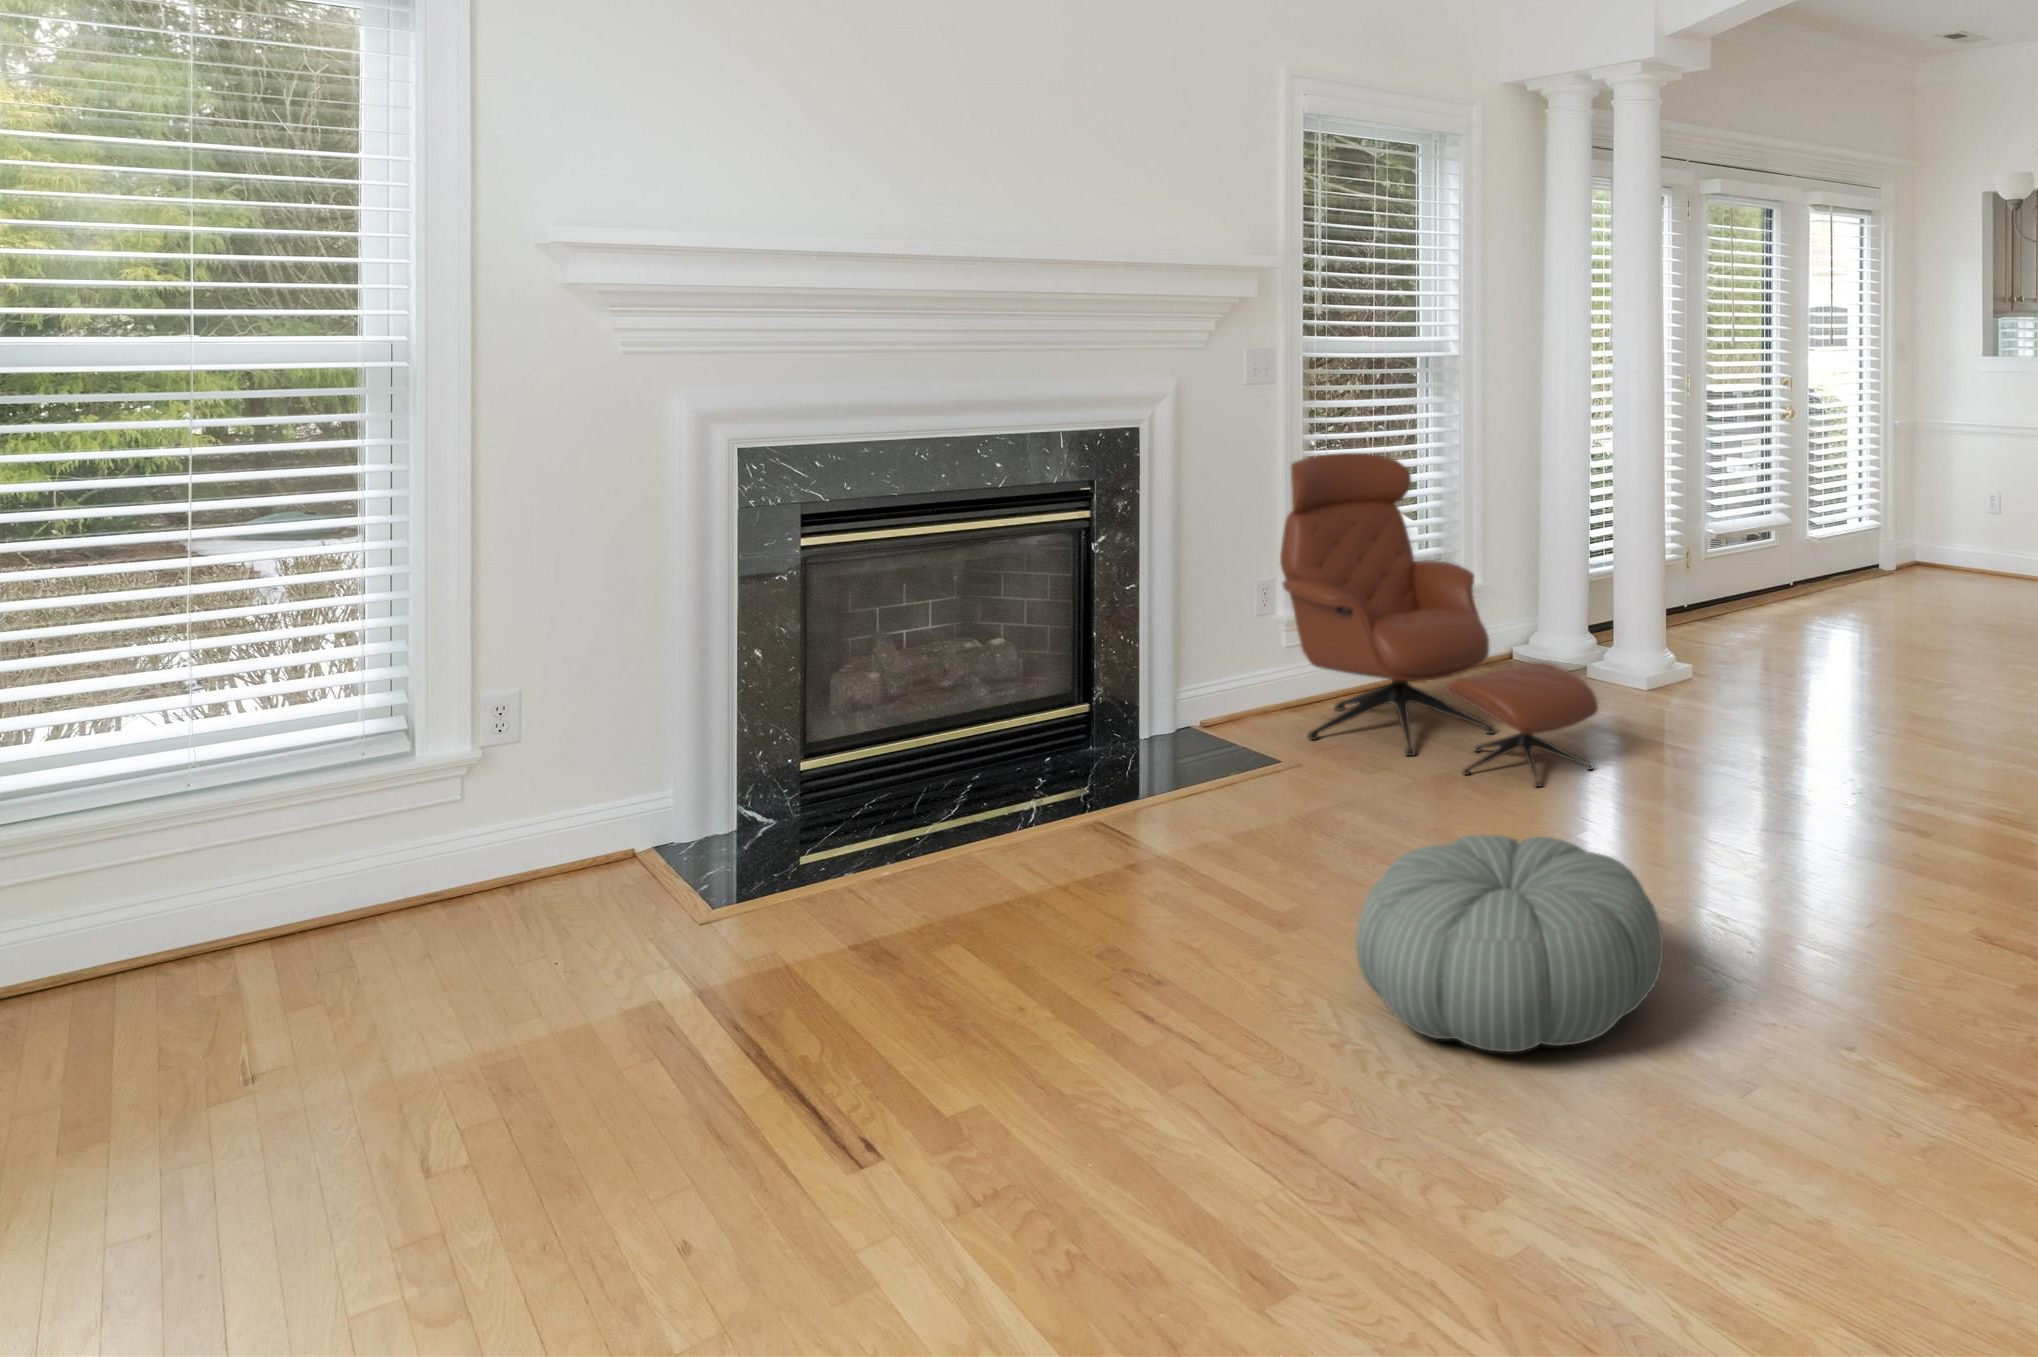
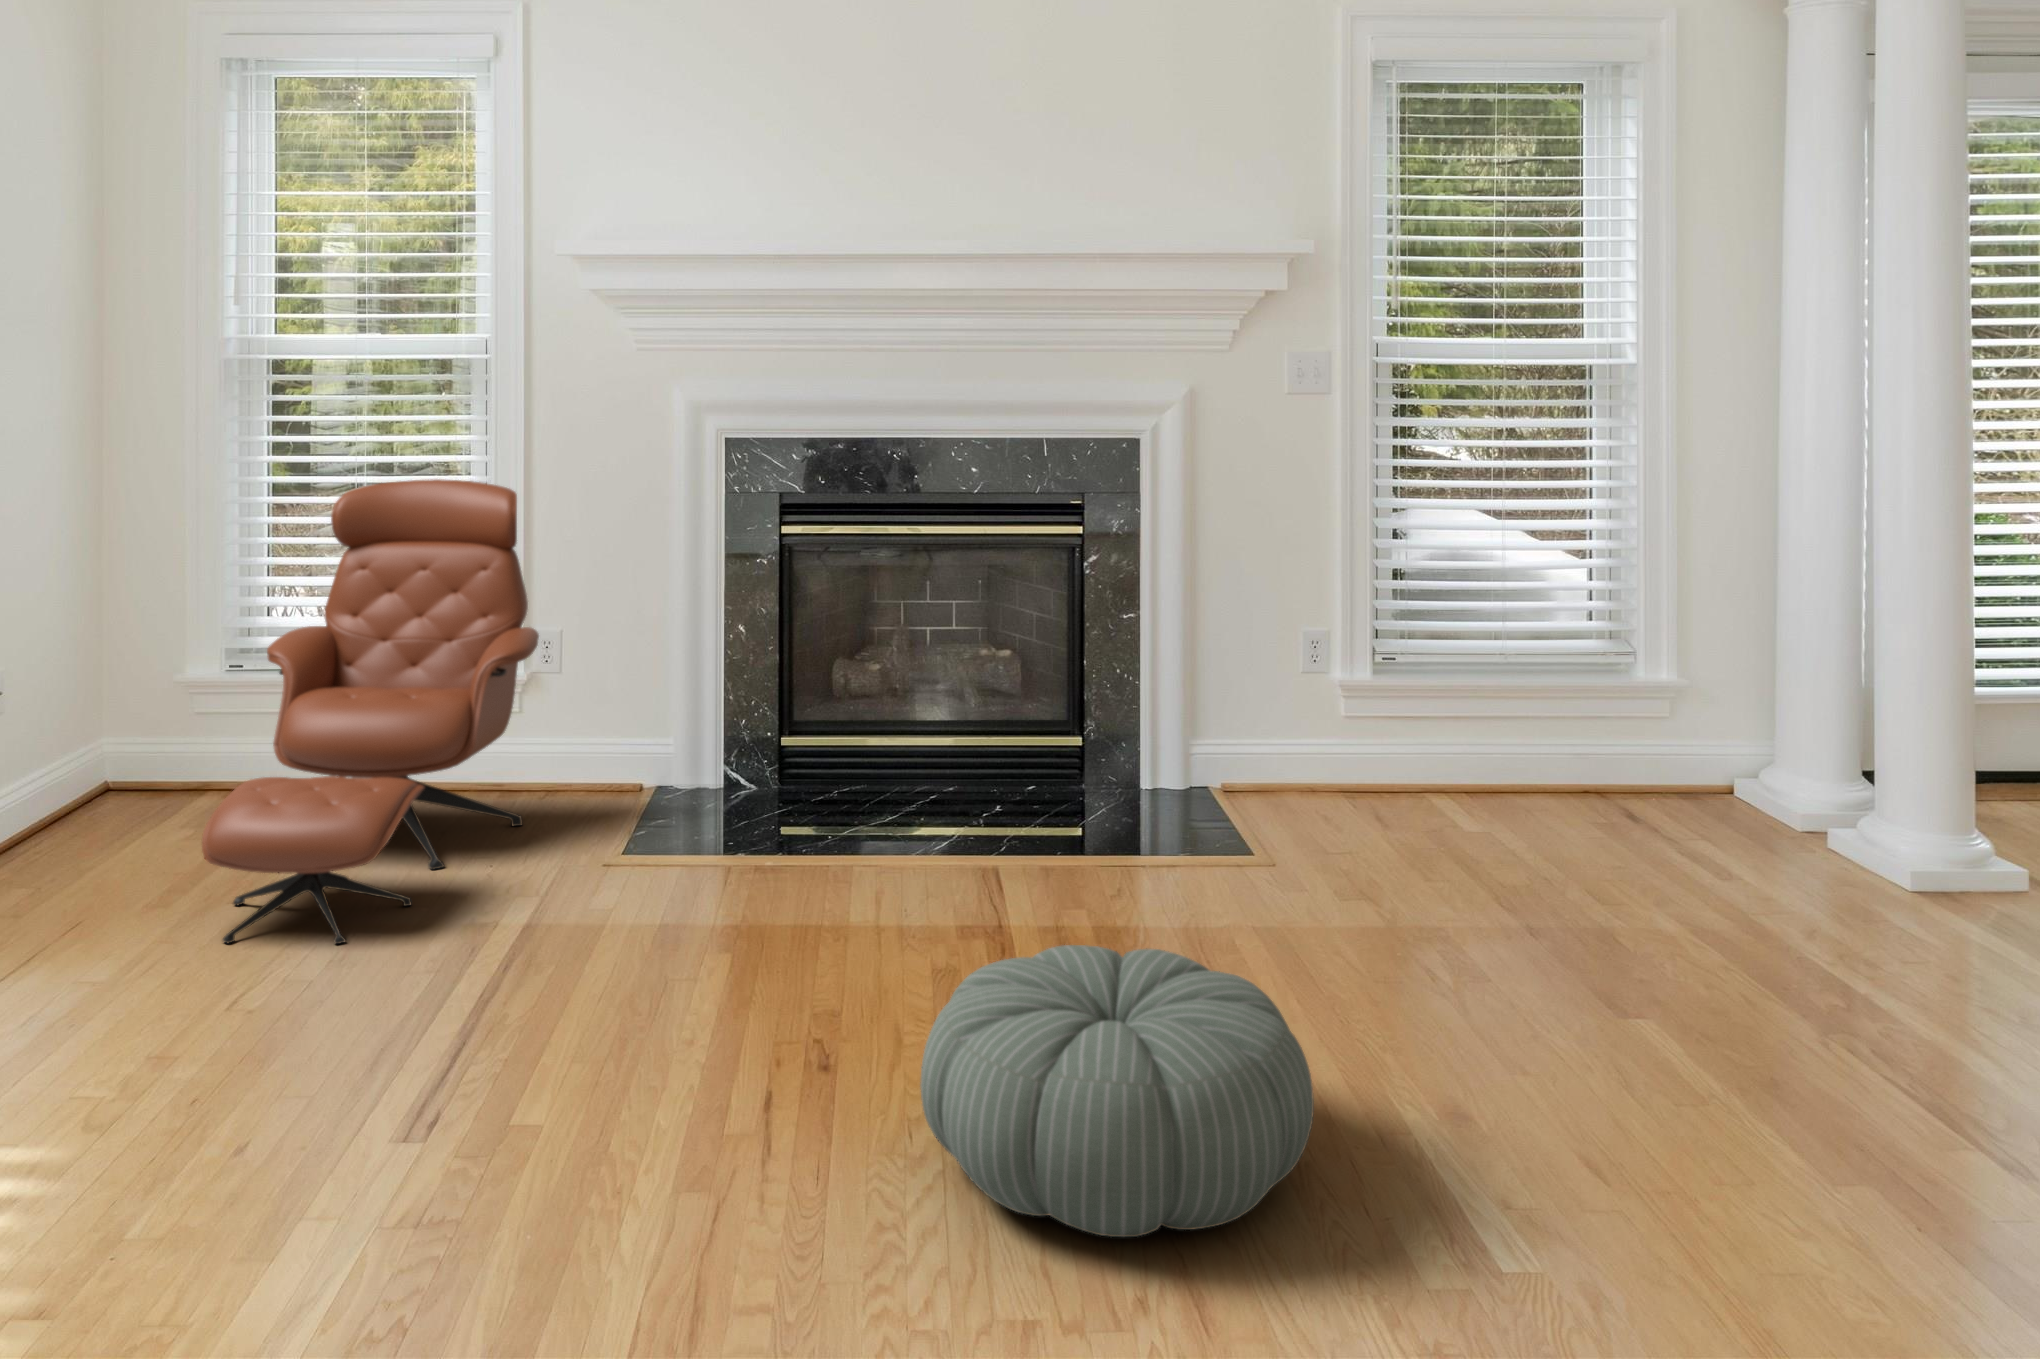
lounge chair: present [1280,453,1598,787] -> present [202,479,539,944]

